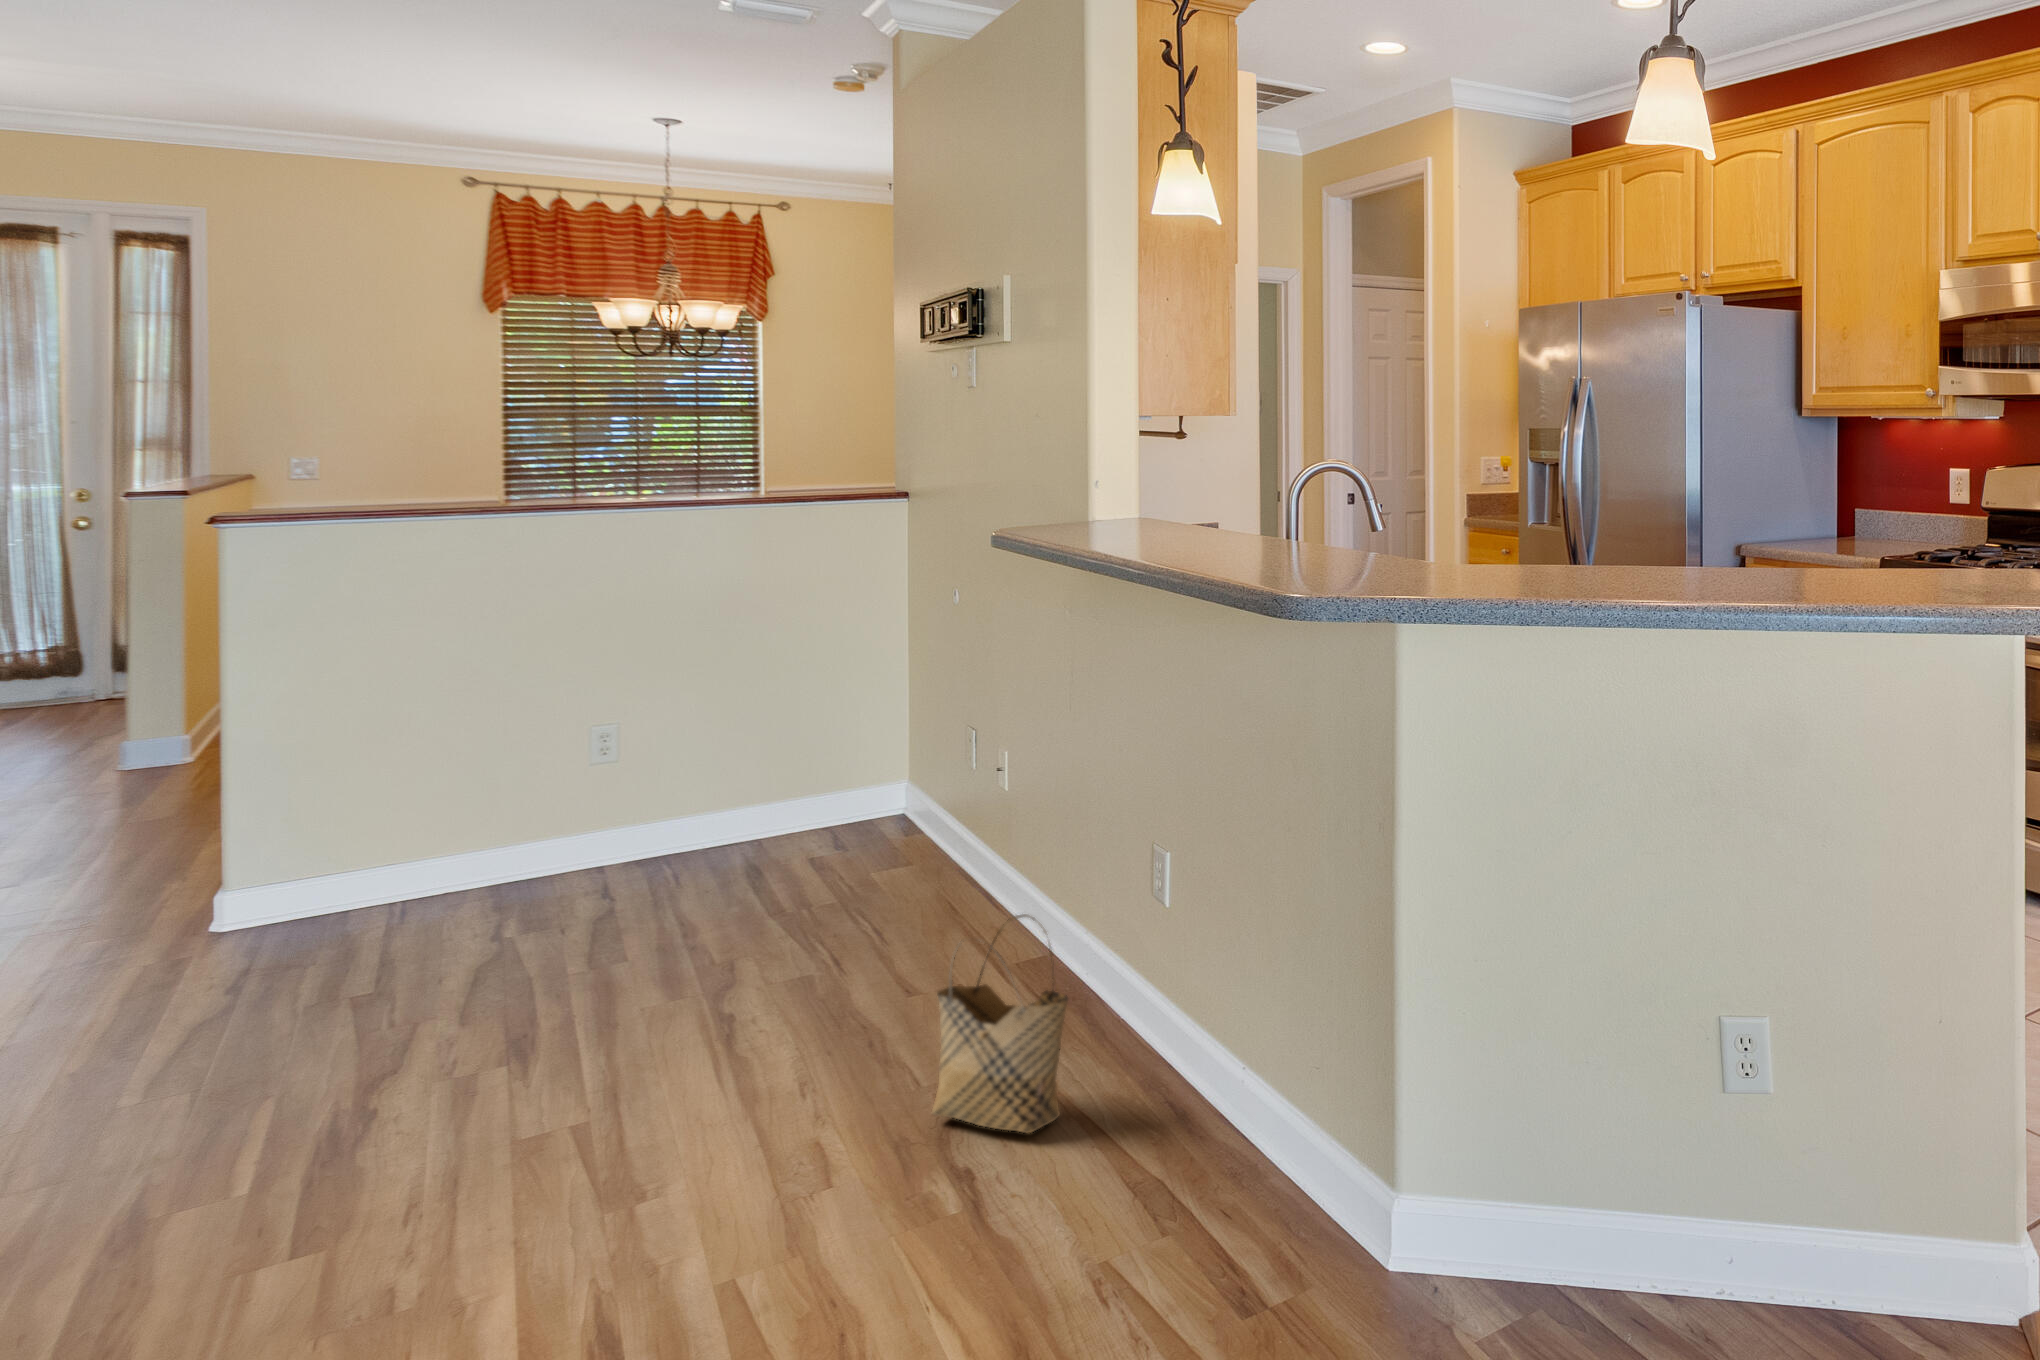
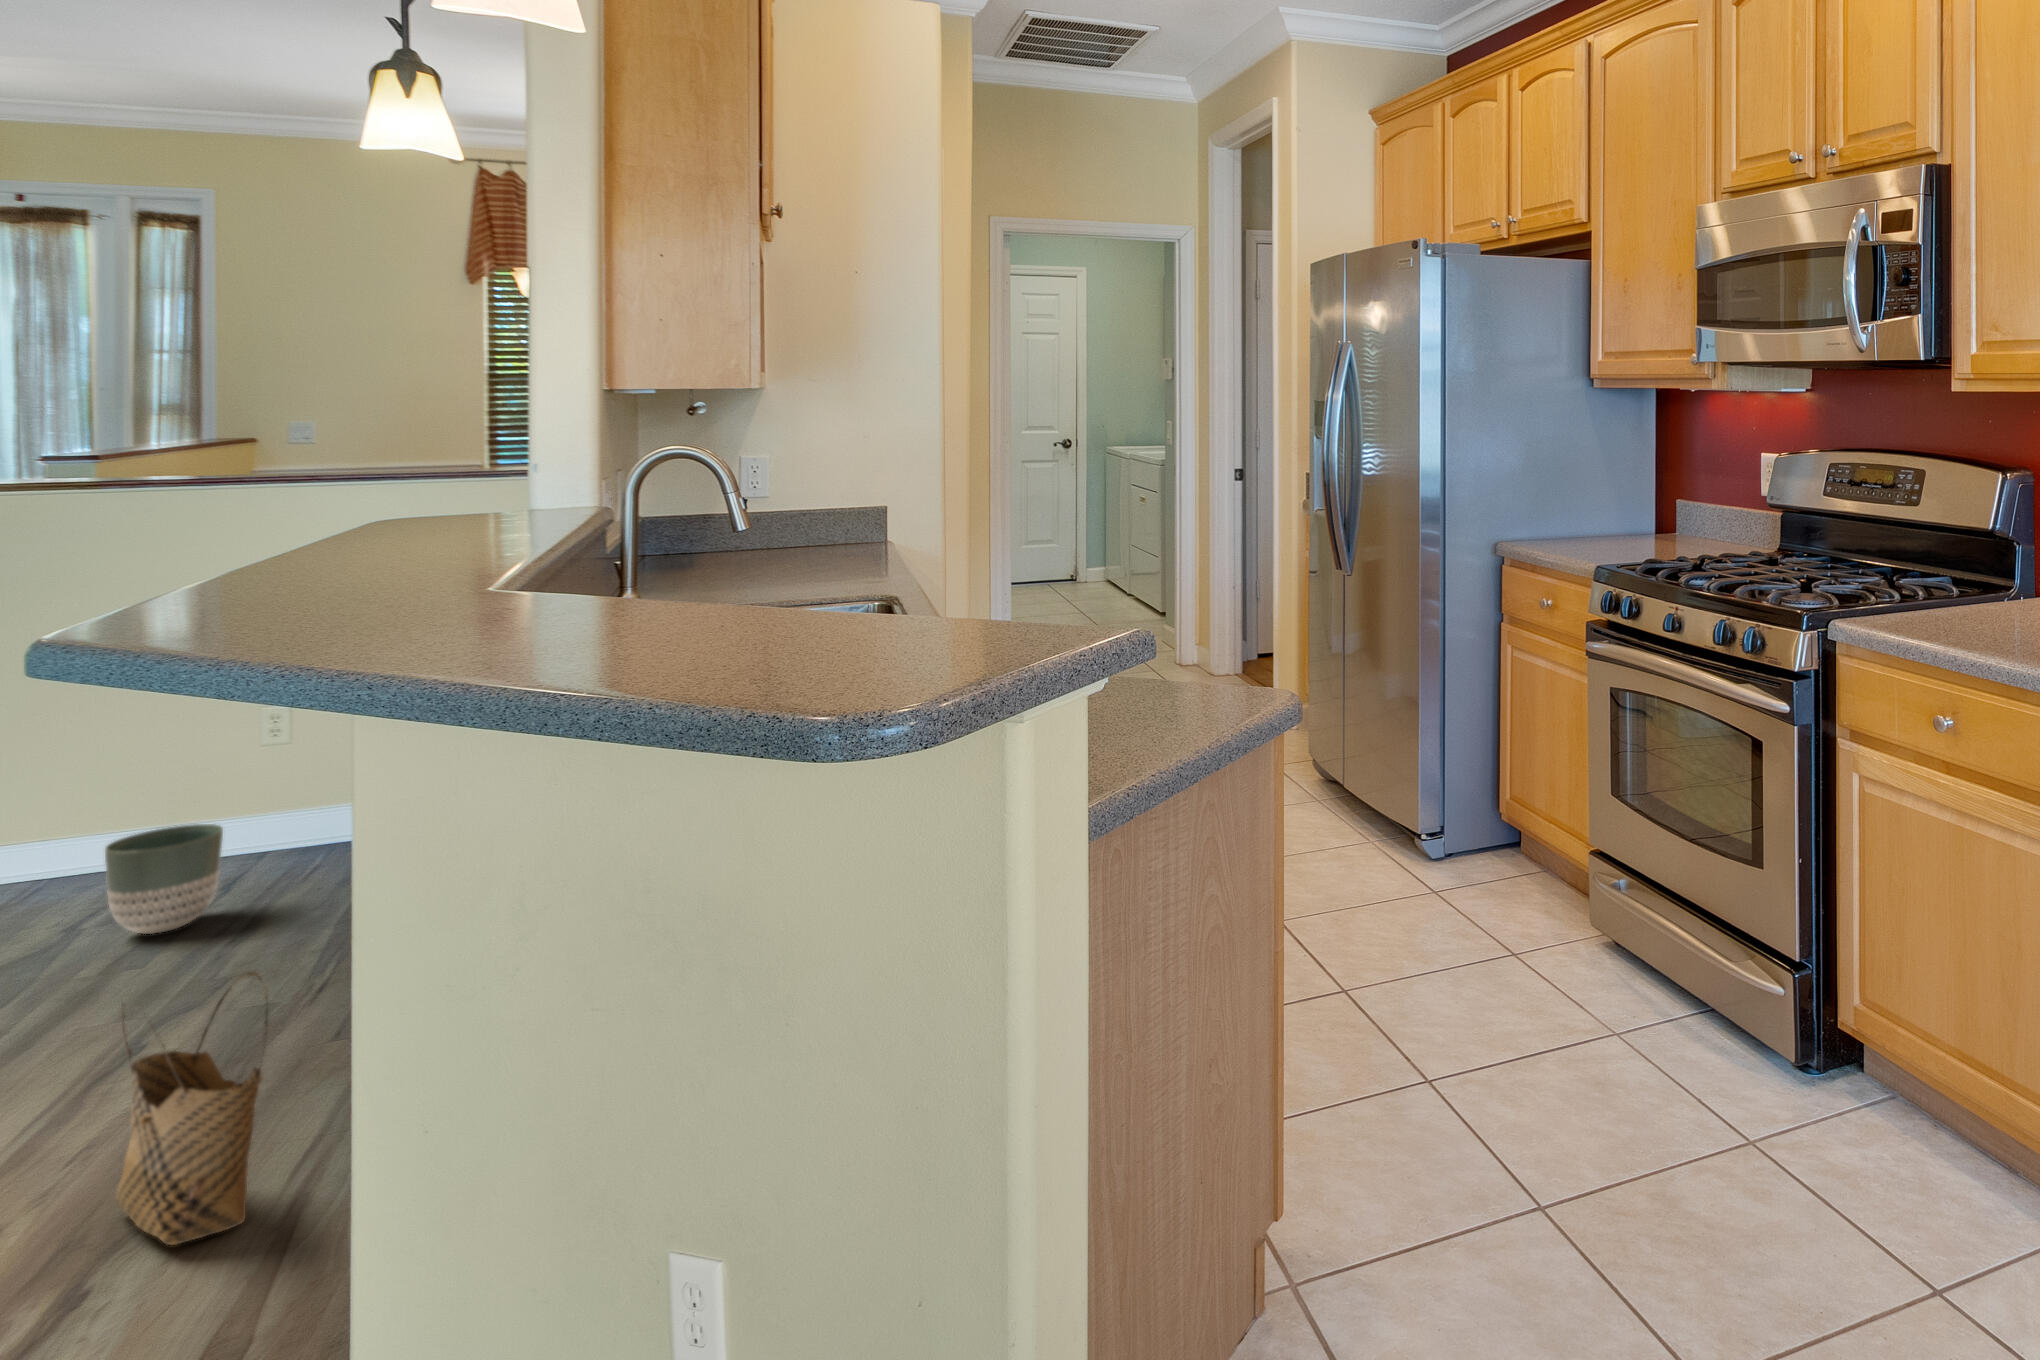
planter: none [558,836,653,940] -> present [105,824,223,934]

